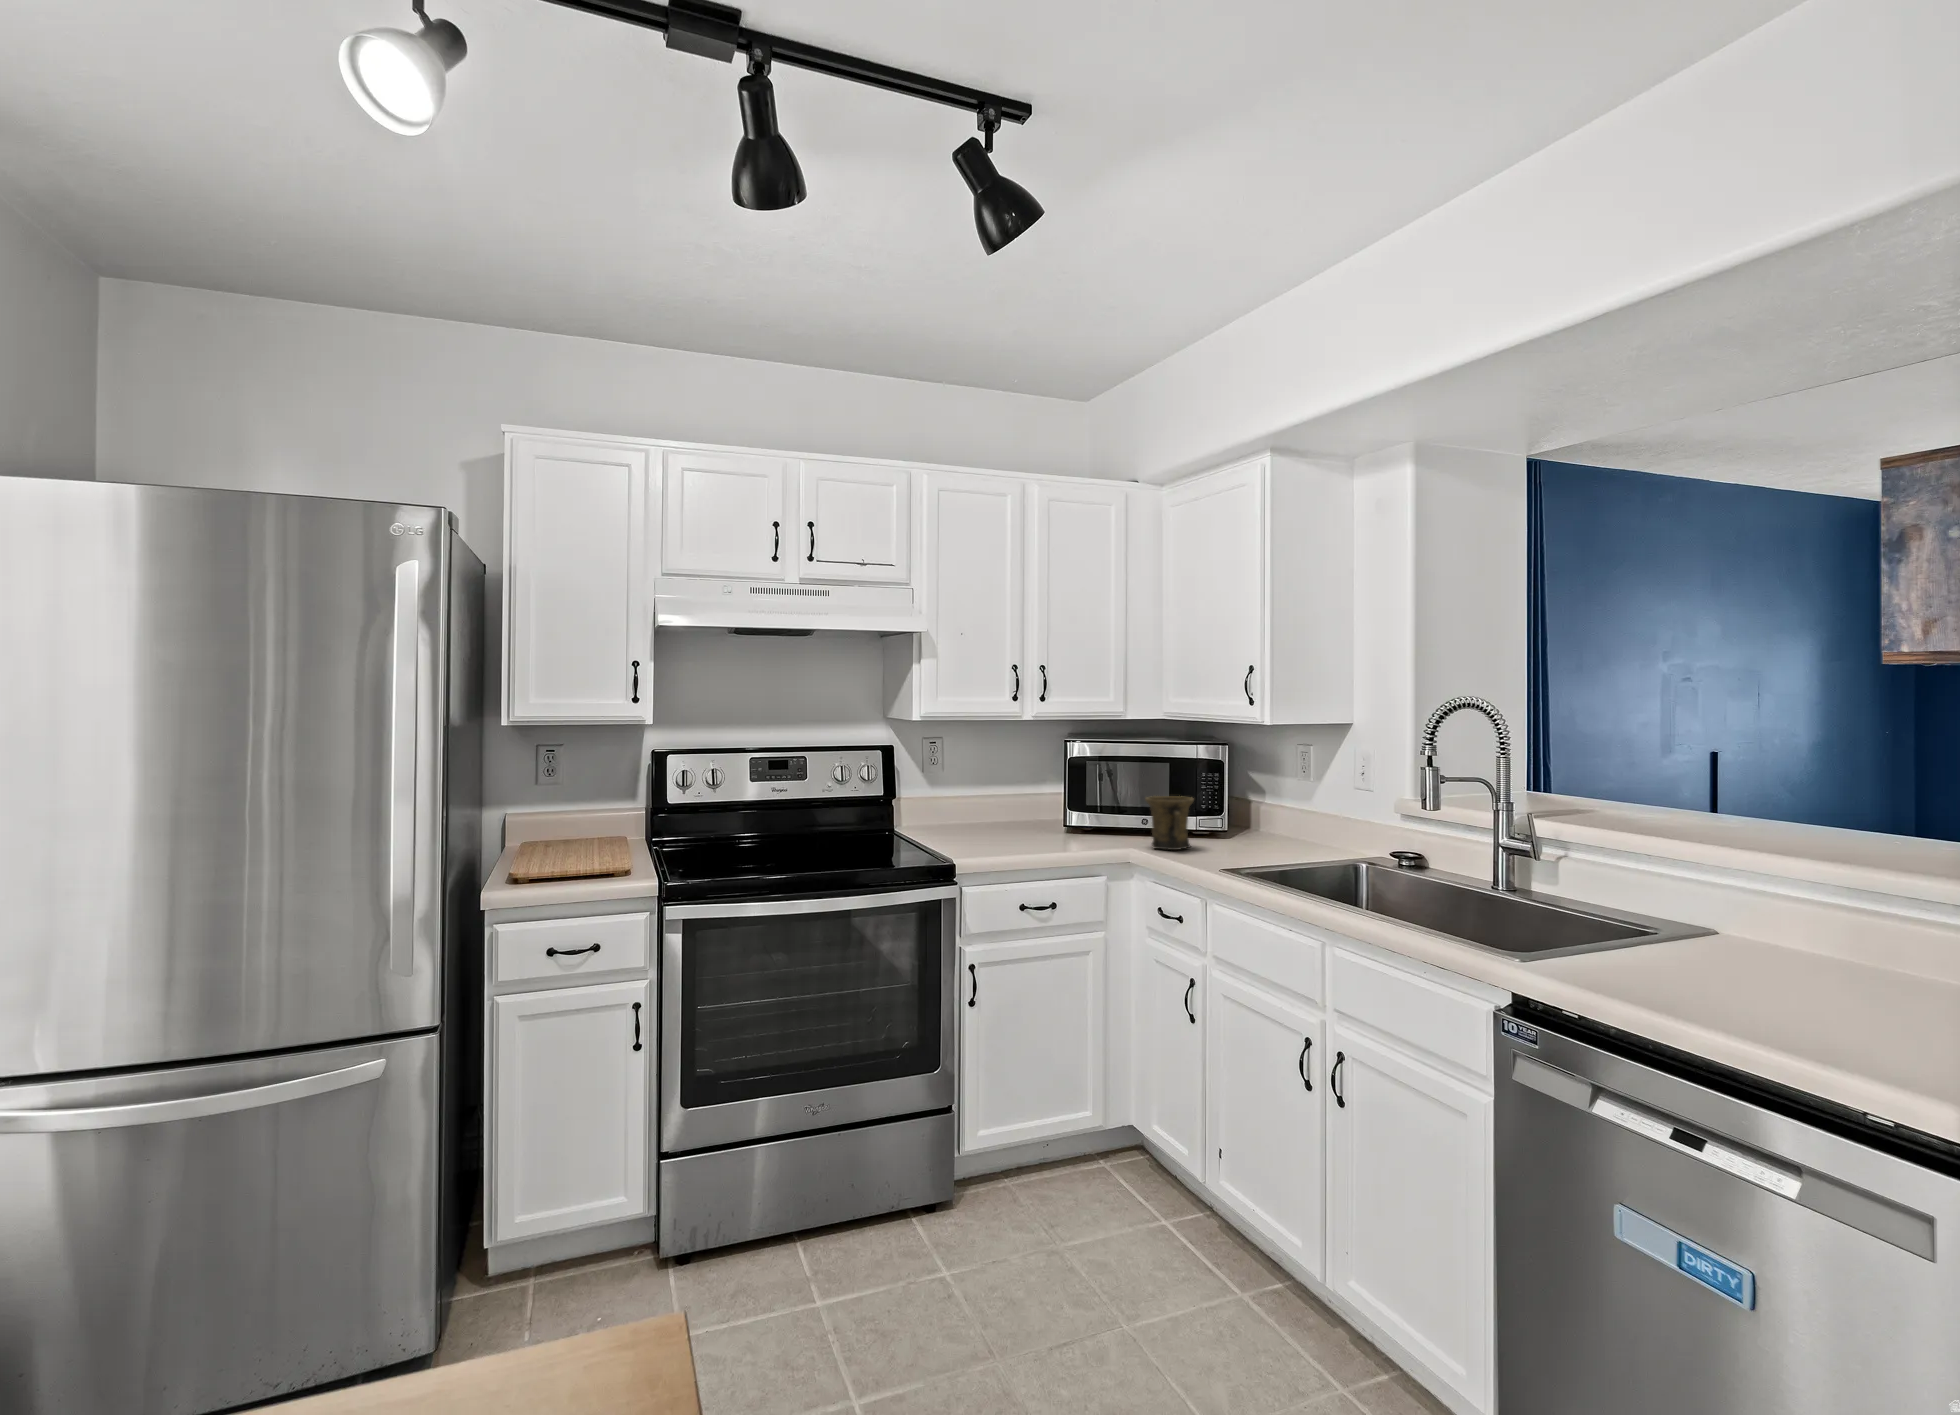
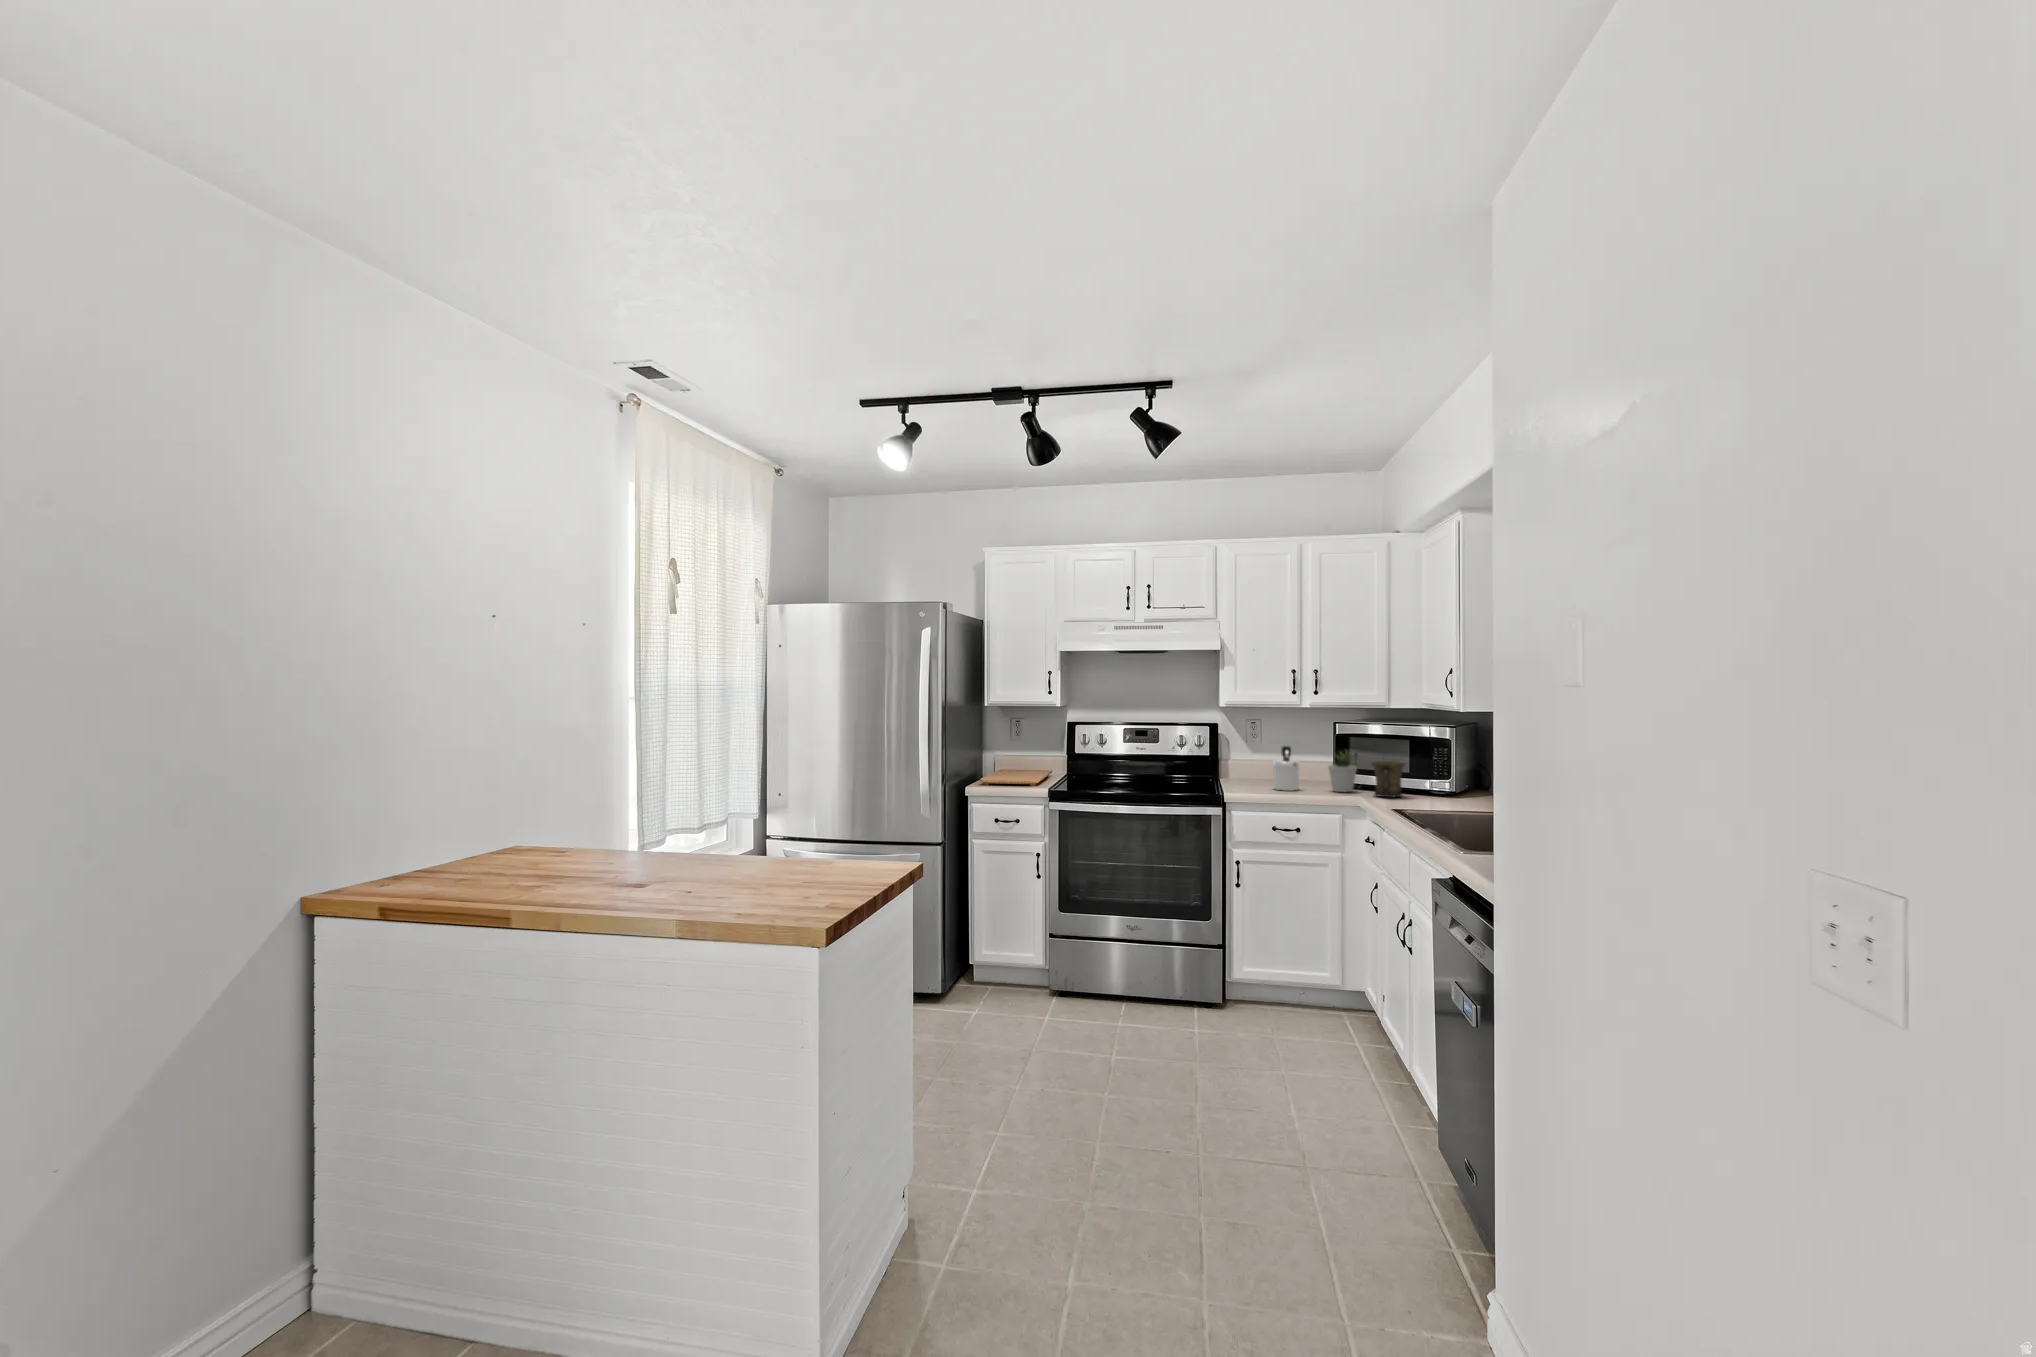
soap dispenser: none [999,779,1038,847] -> present [1273,746,1300,791]
potted plant: none [1076,780,1117,844] -> present [1328,752,1357,792]

